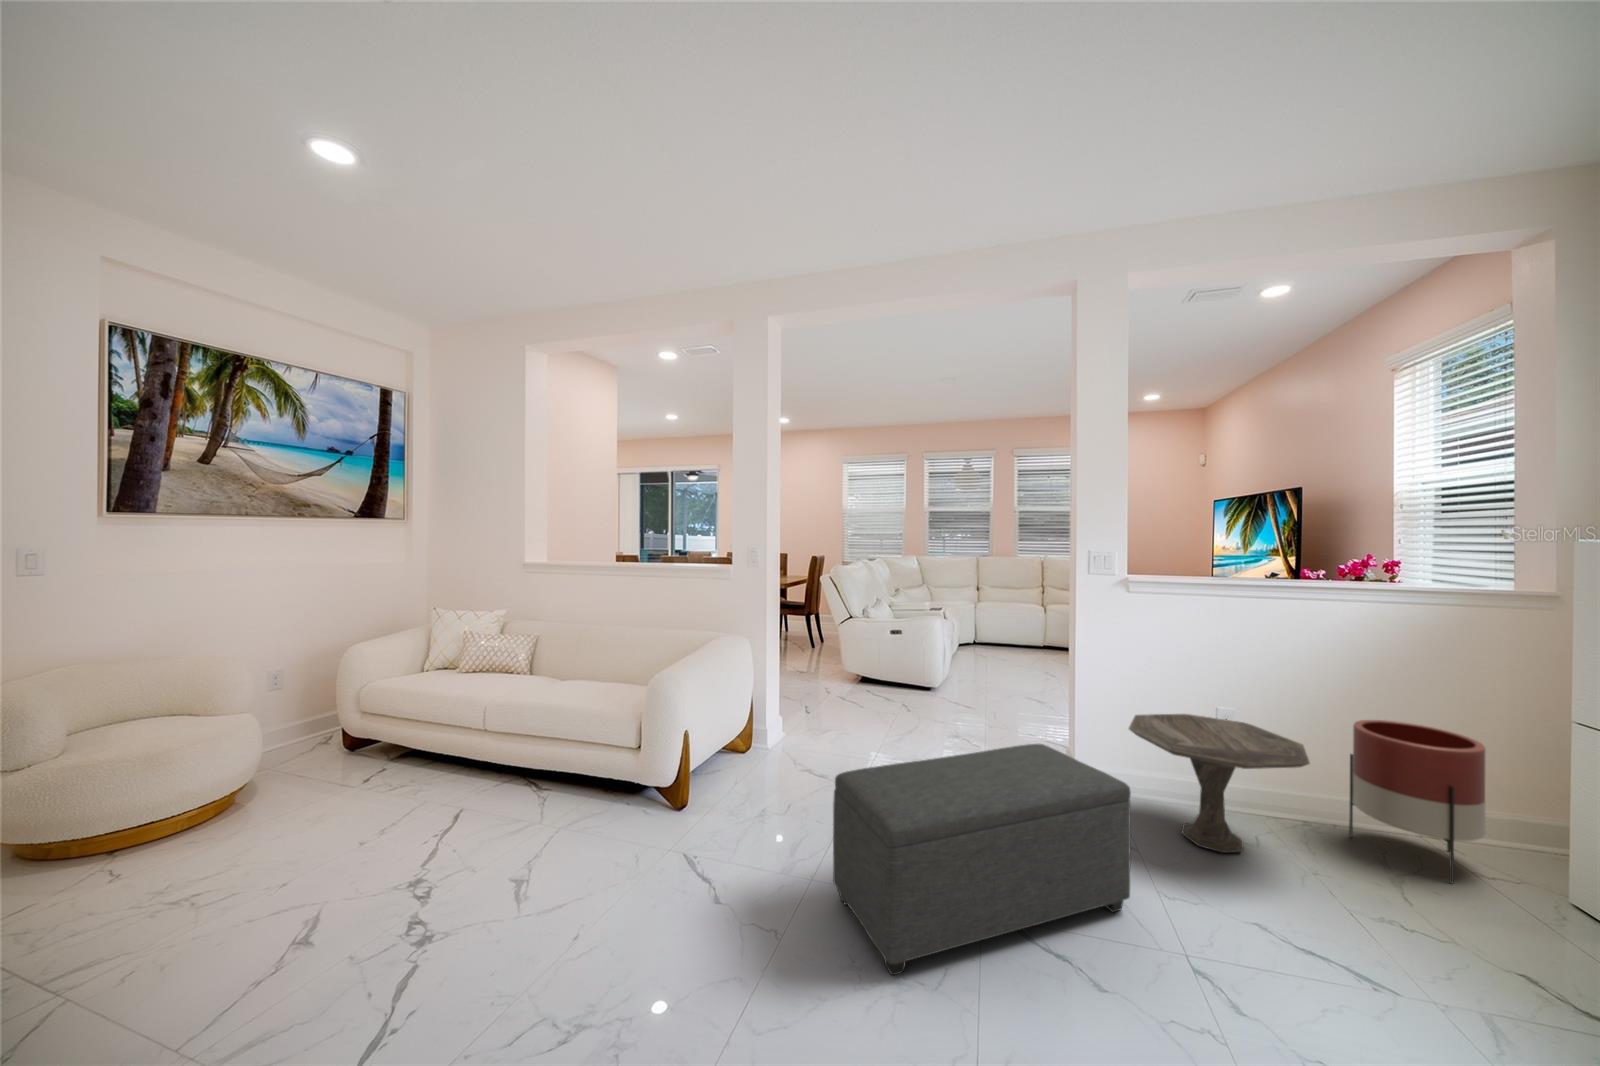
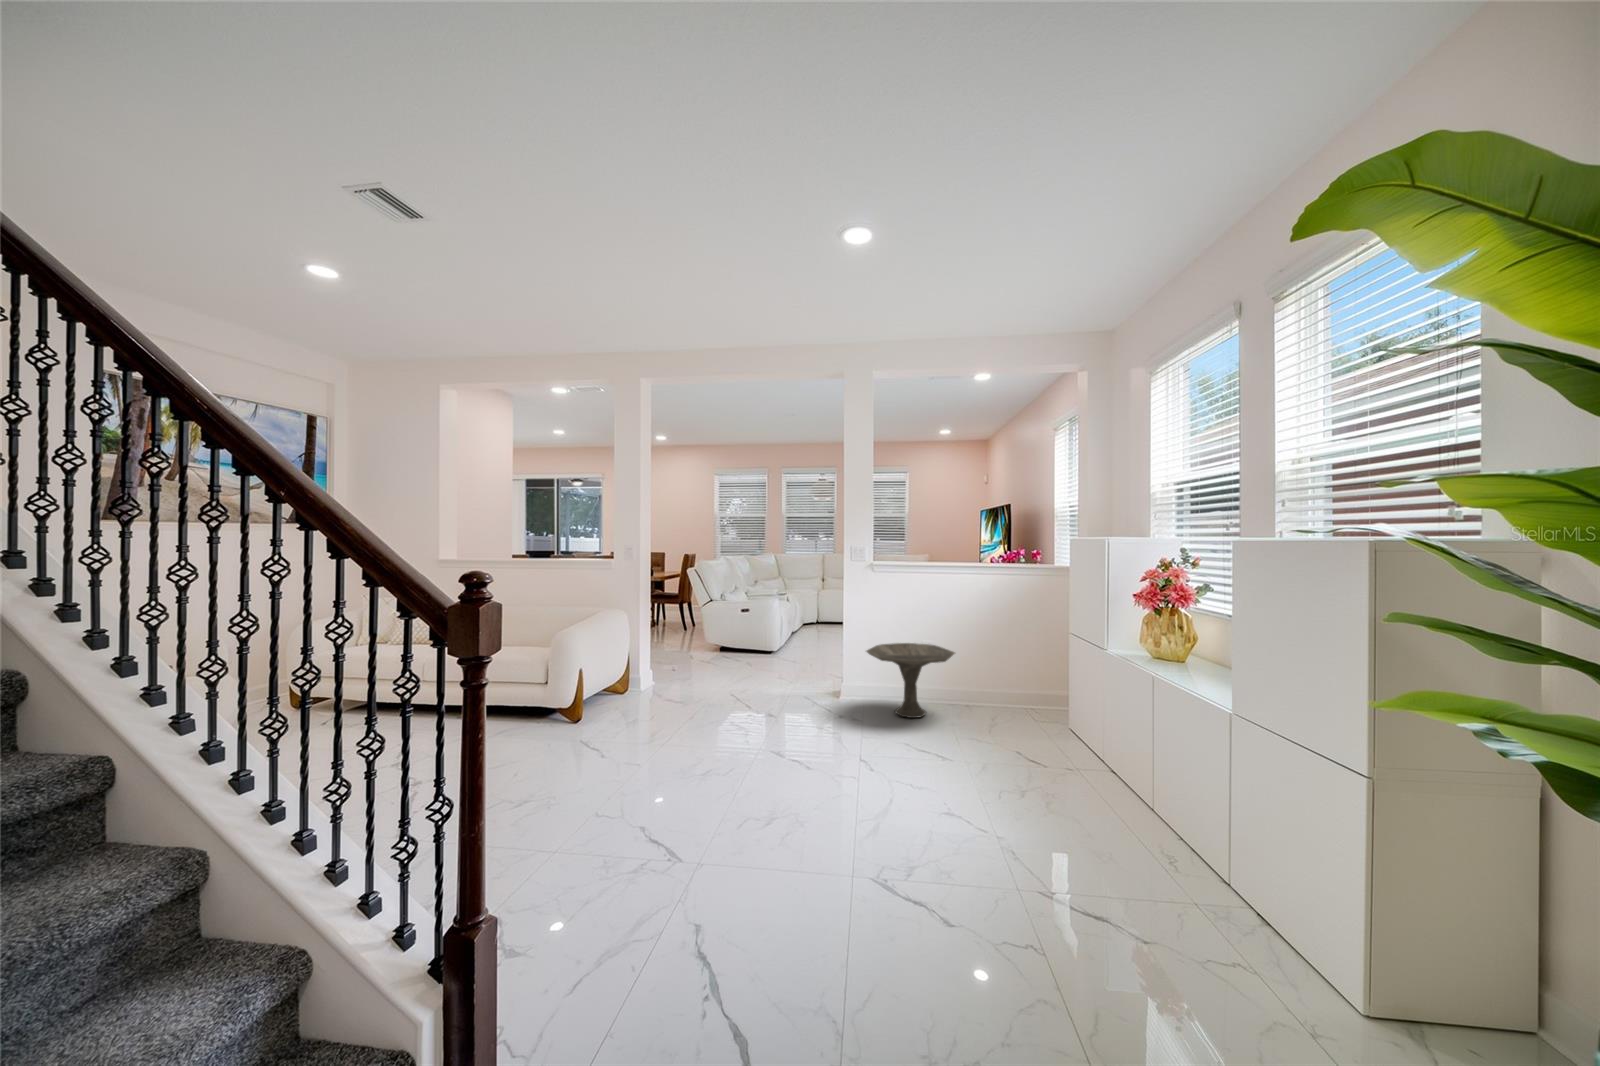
planter: present [1349,720,1486,883] -> none [988,639,1043,721]
ottoman: present [833,744,1131,975] -> none [675,659,843,771]

